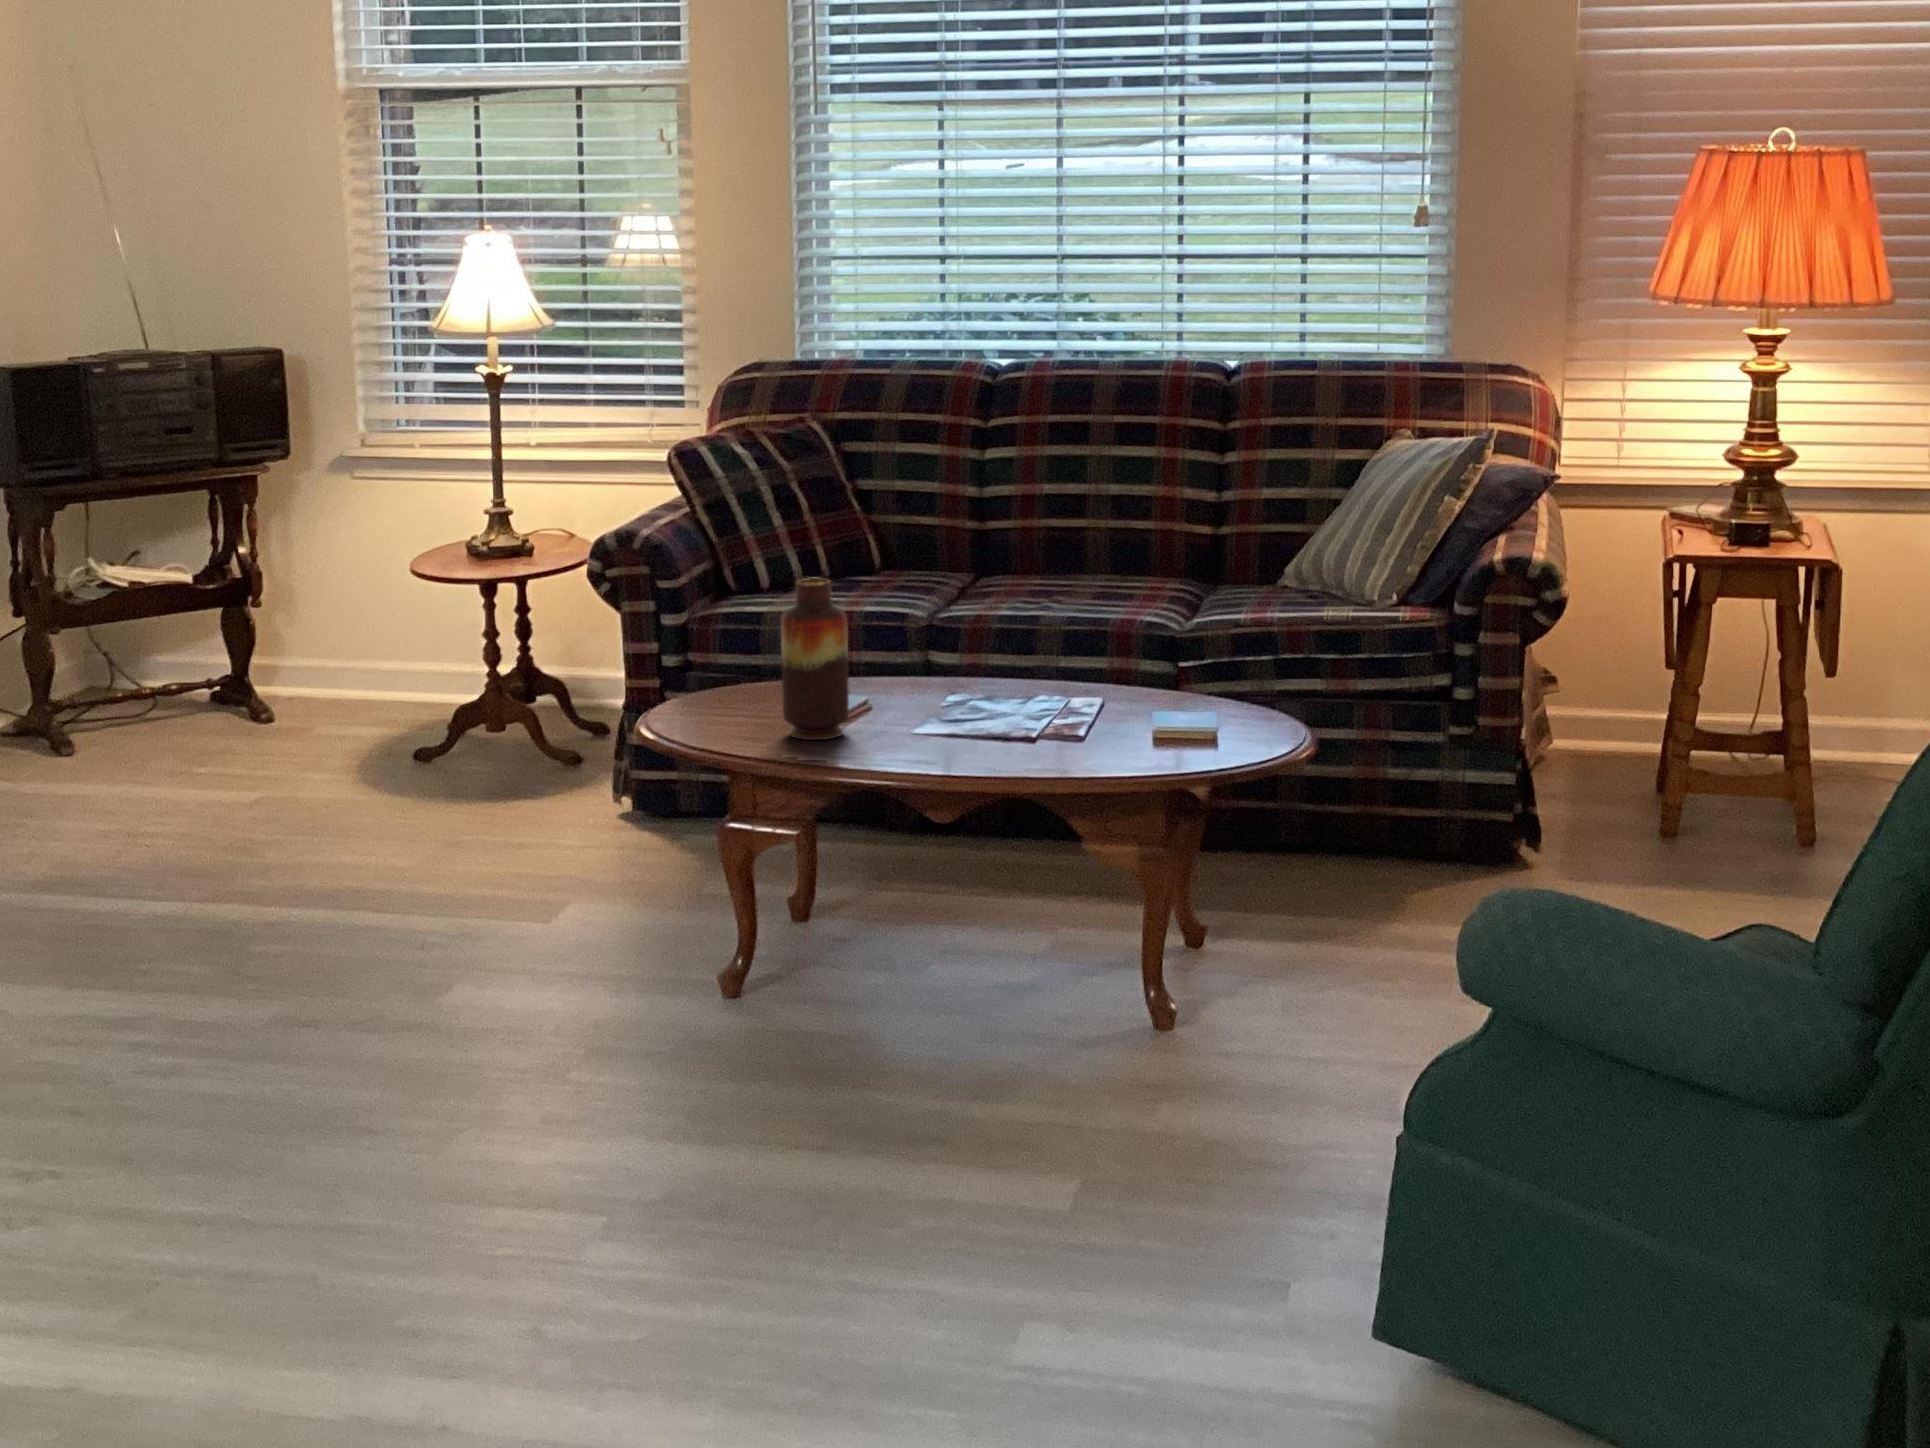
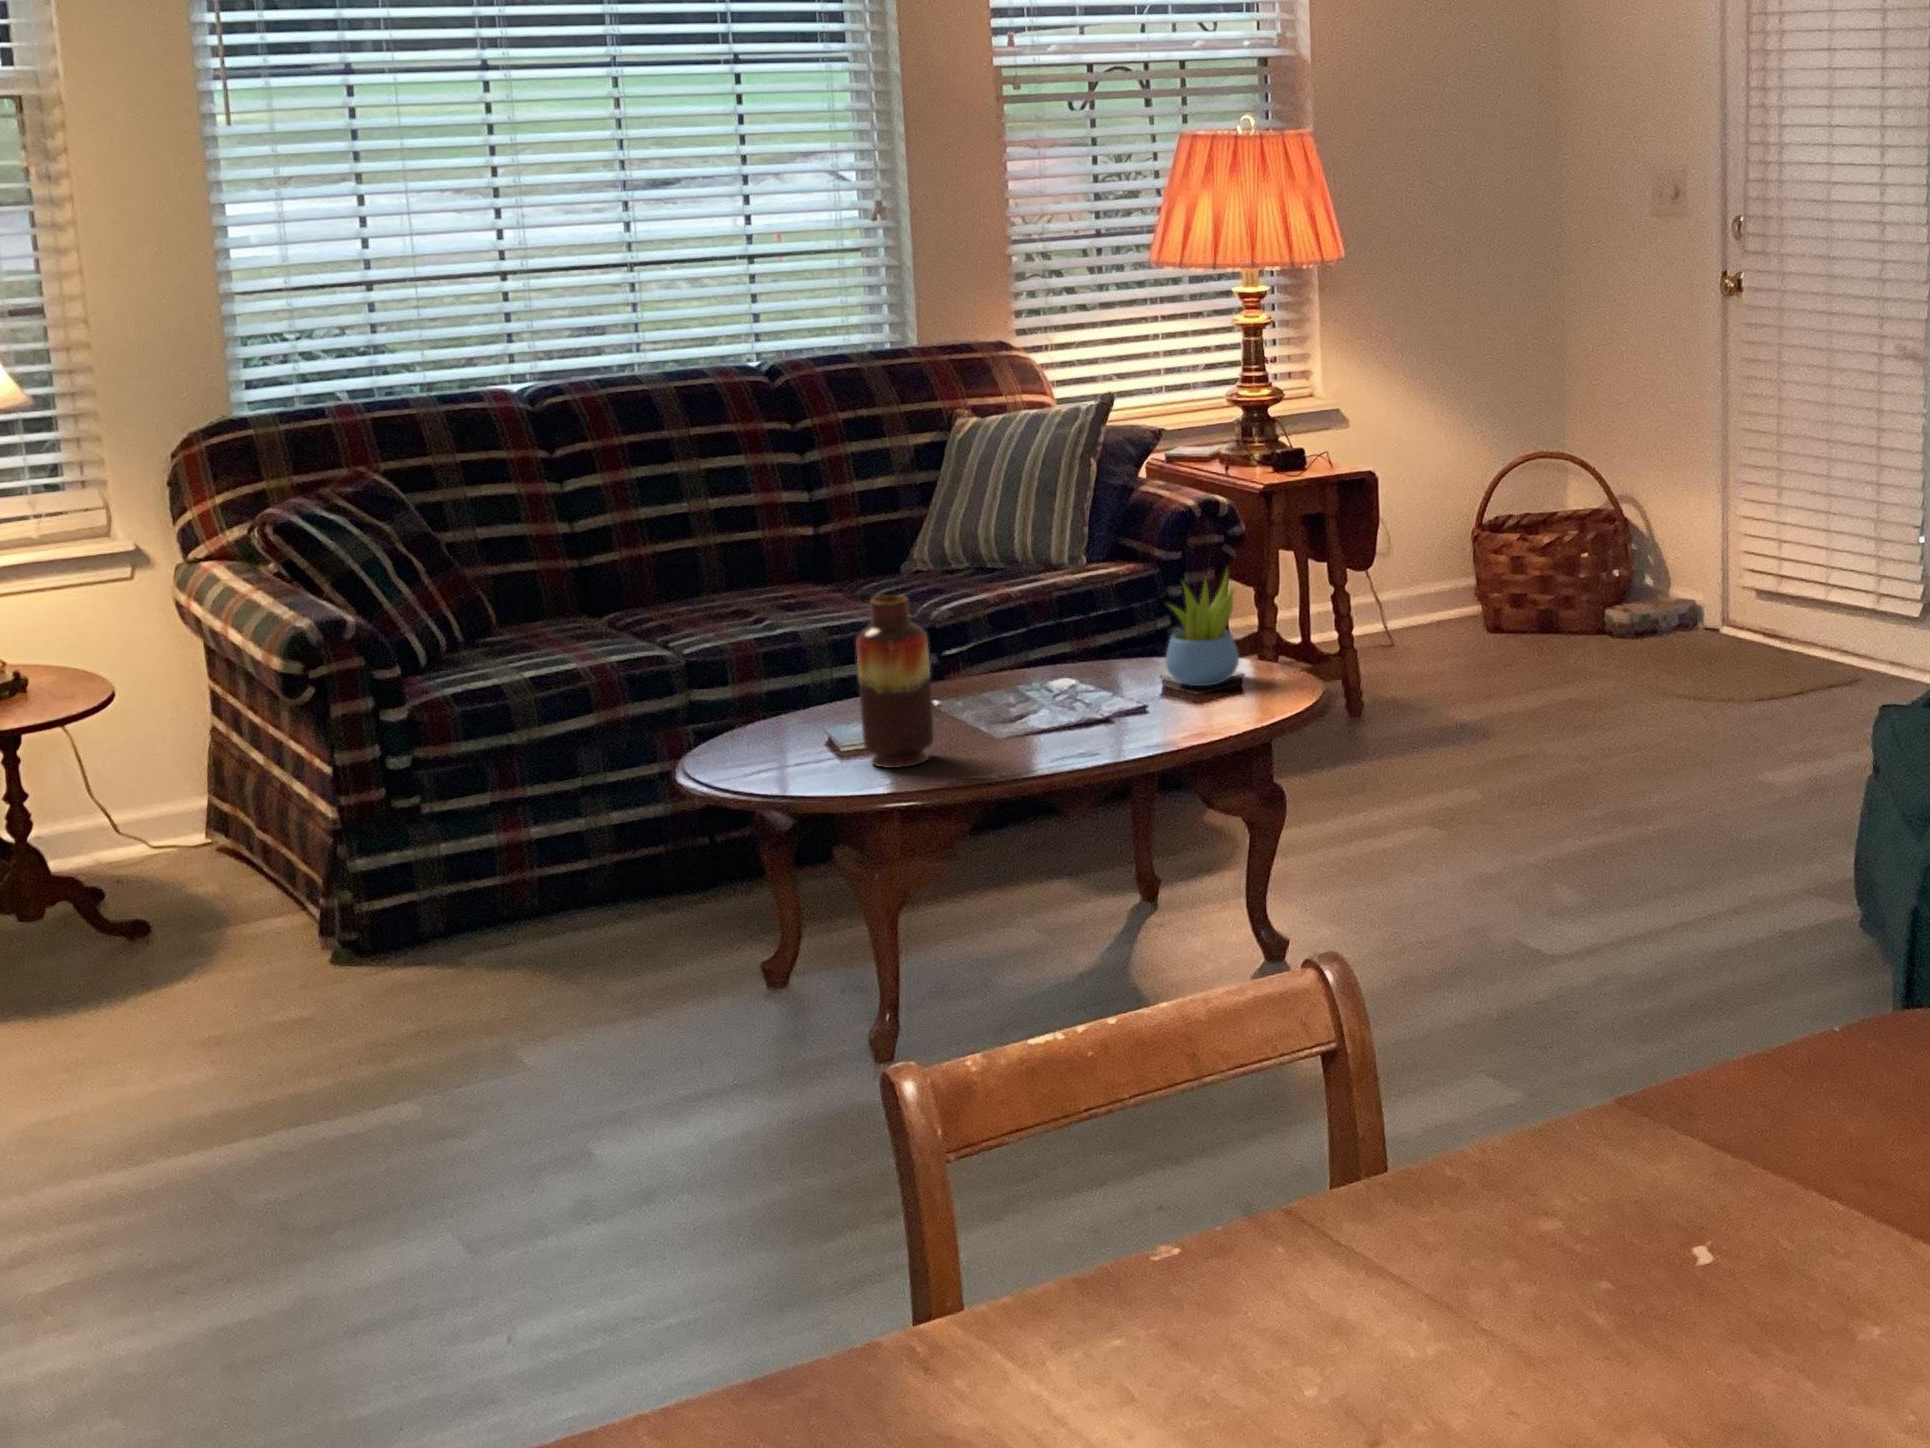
succulent plant: none [1162,616,1241,737] -> present [1165,572,1239,686]

